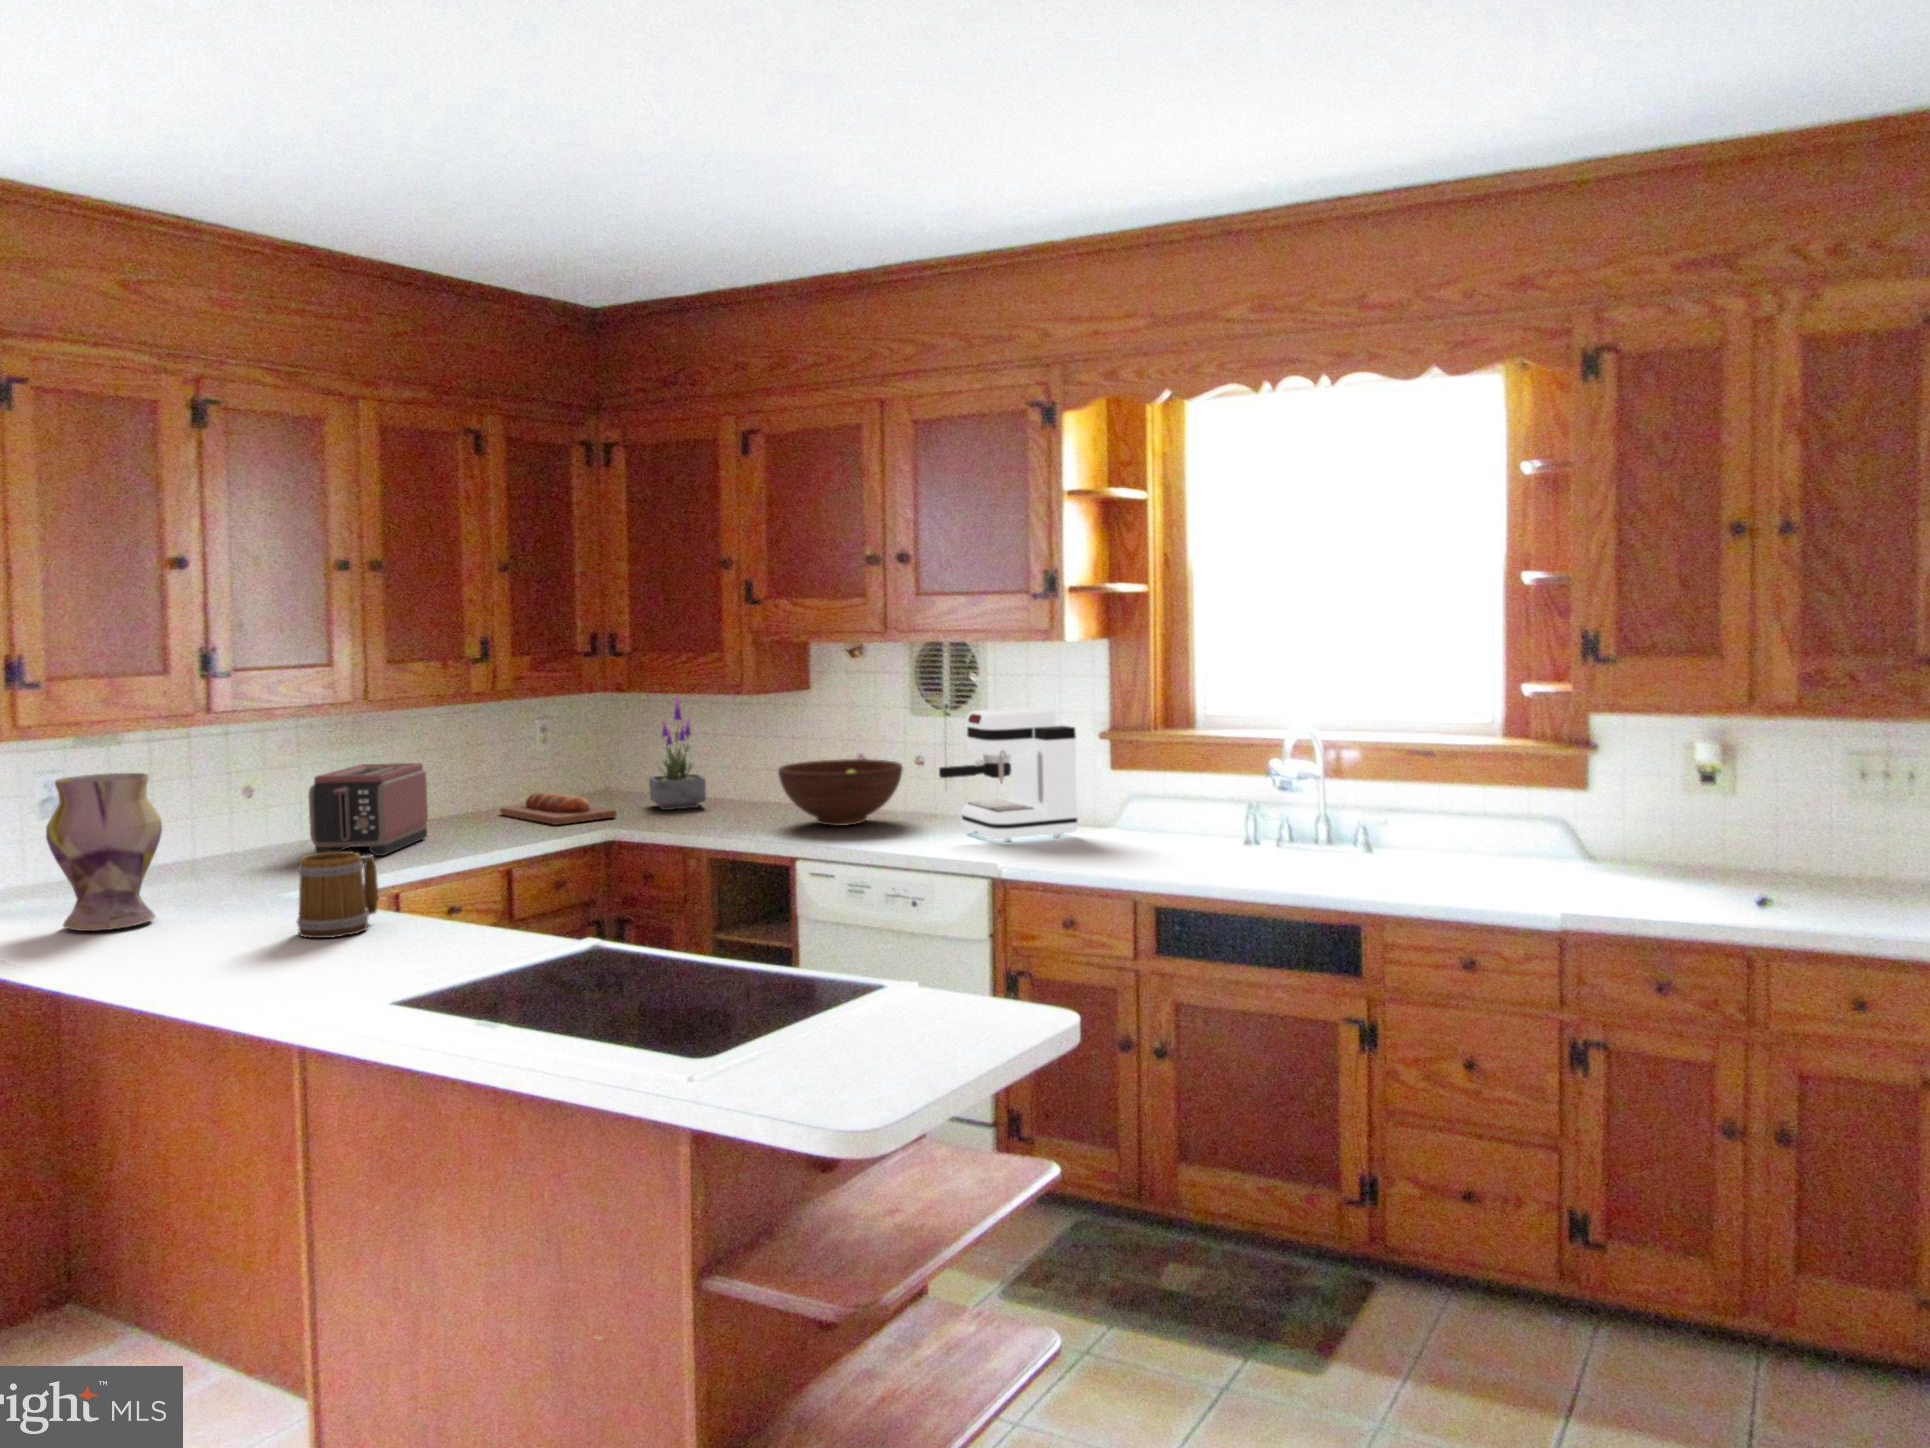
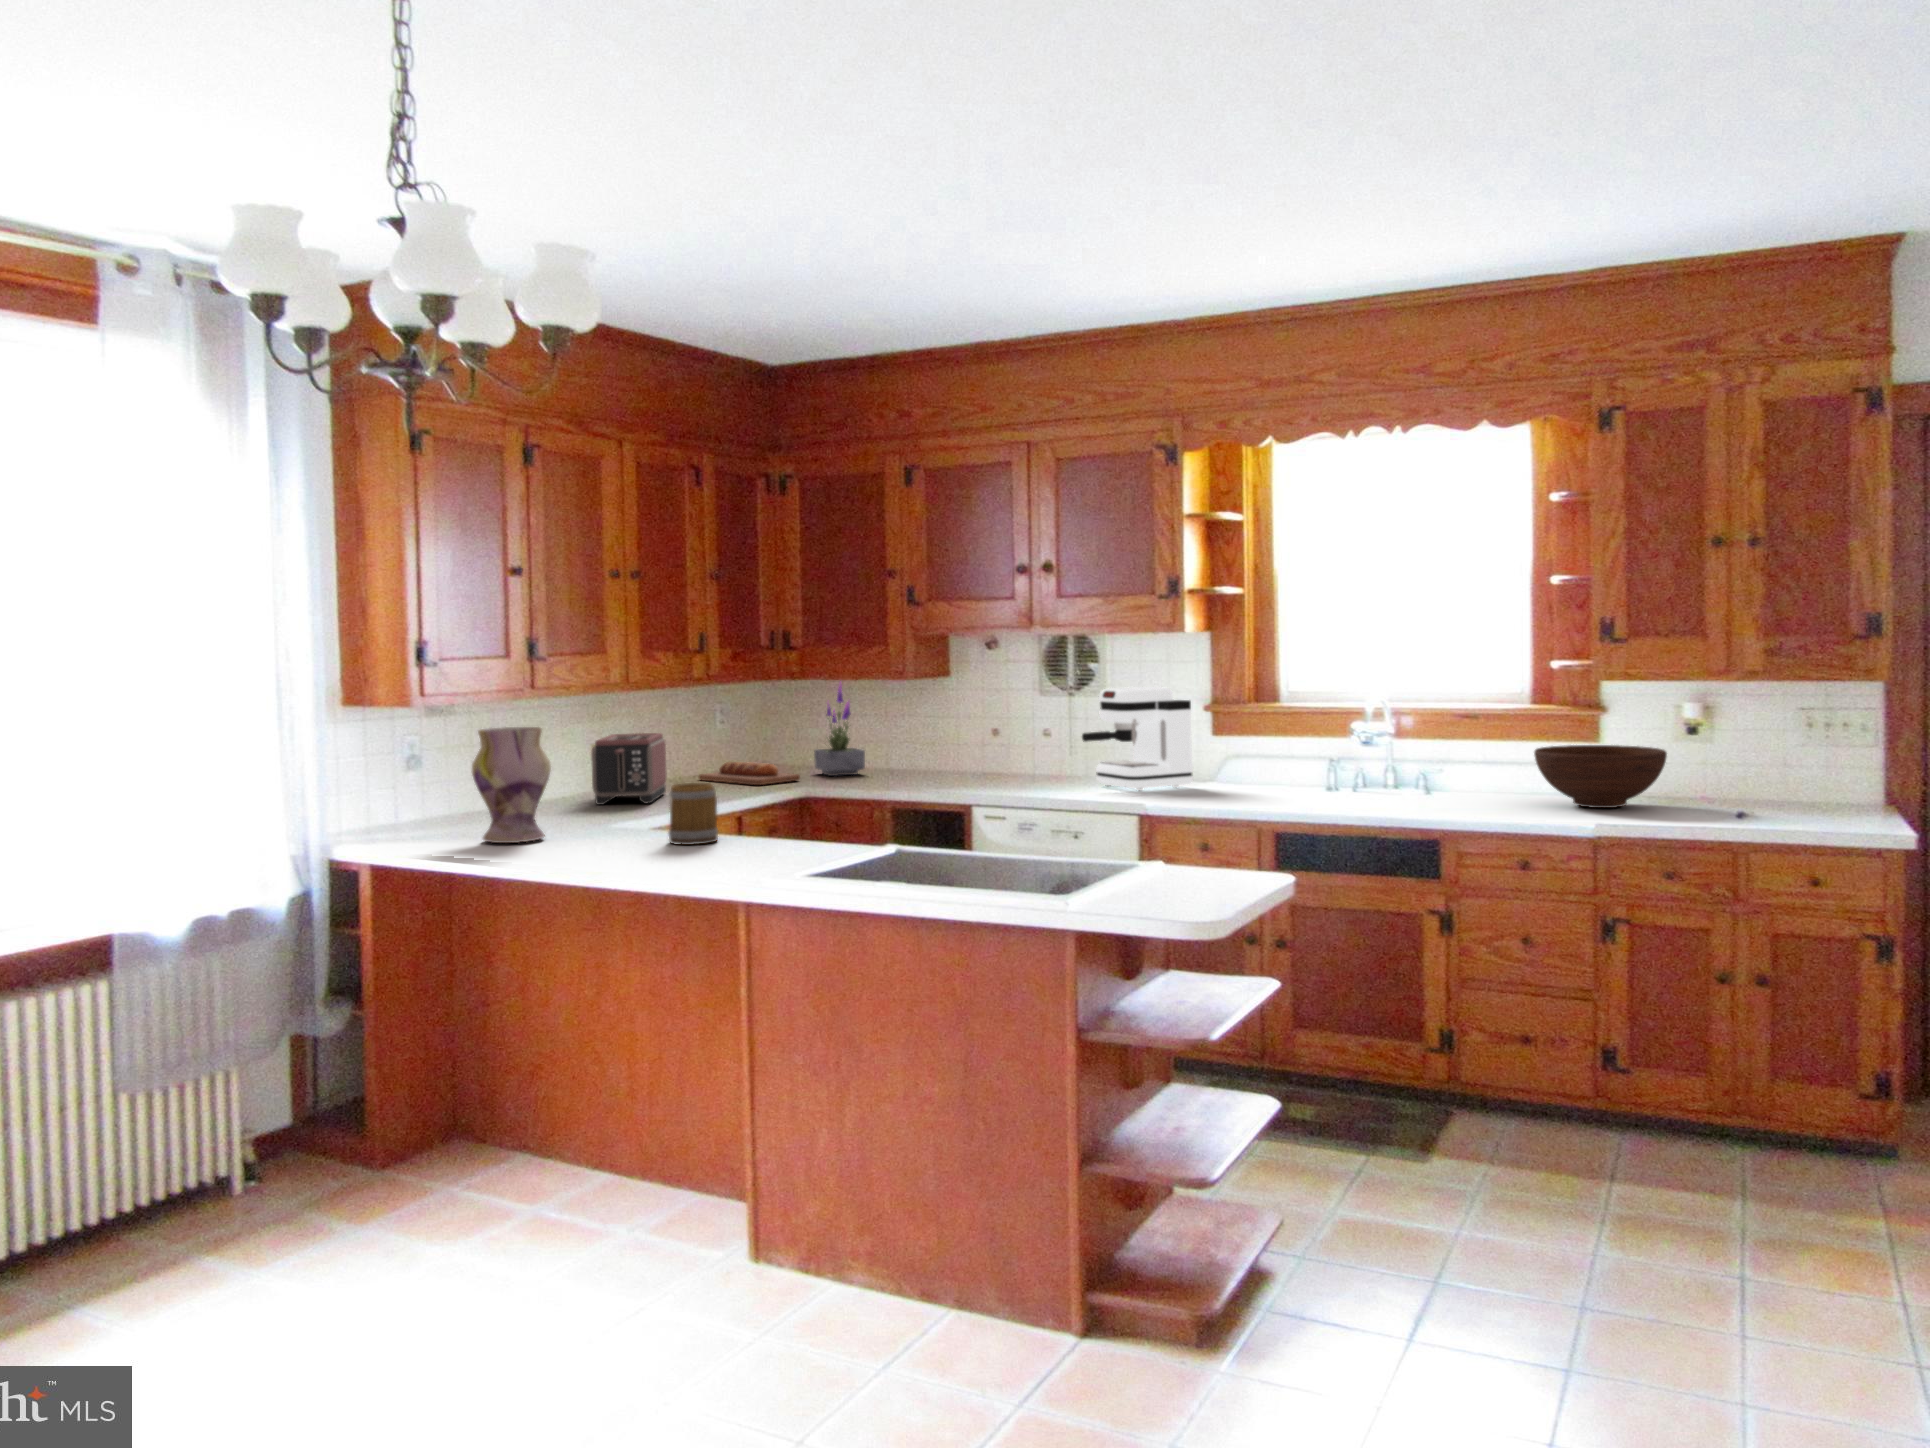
fruit bowl: present [778,759,902,826] -> present [1534,745,1667,808]

